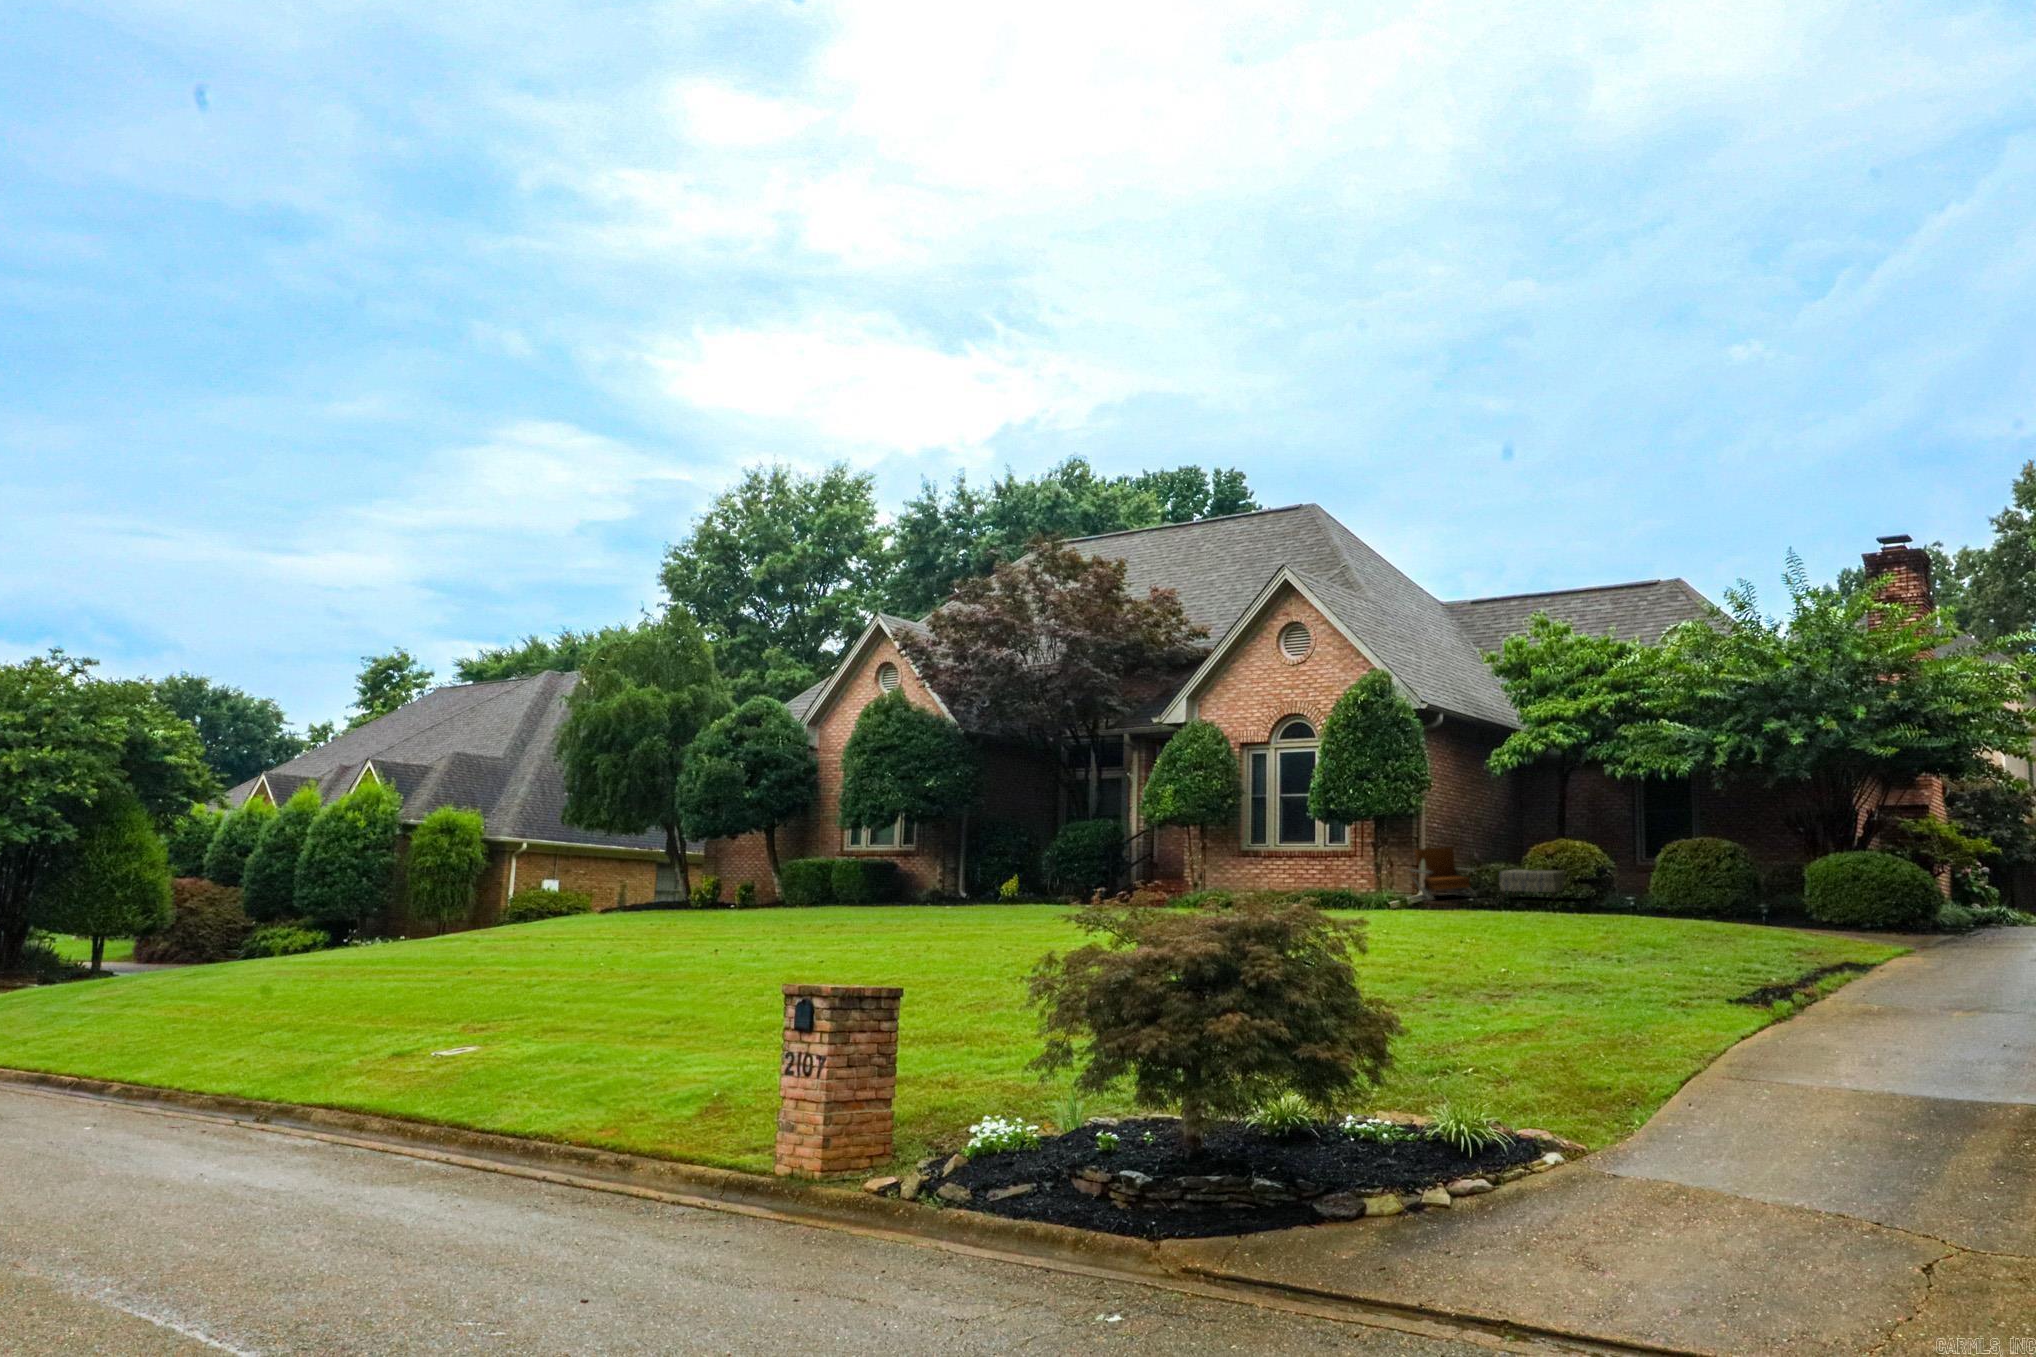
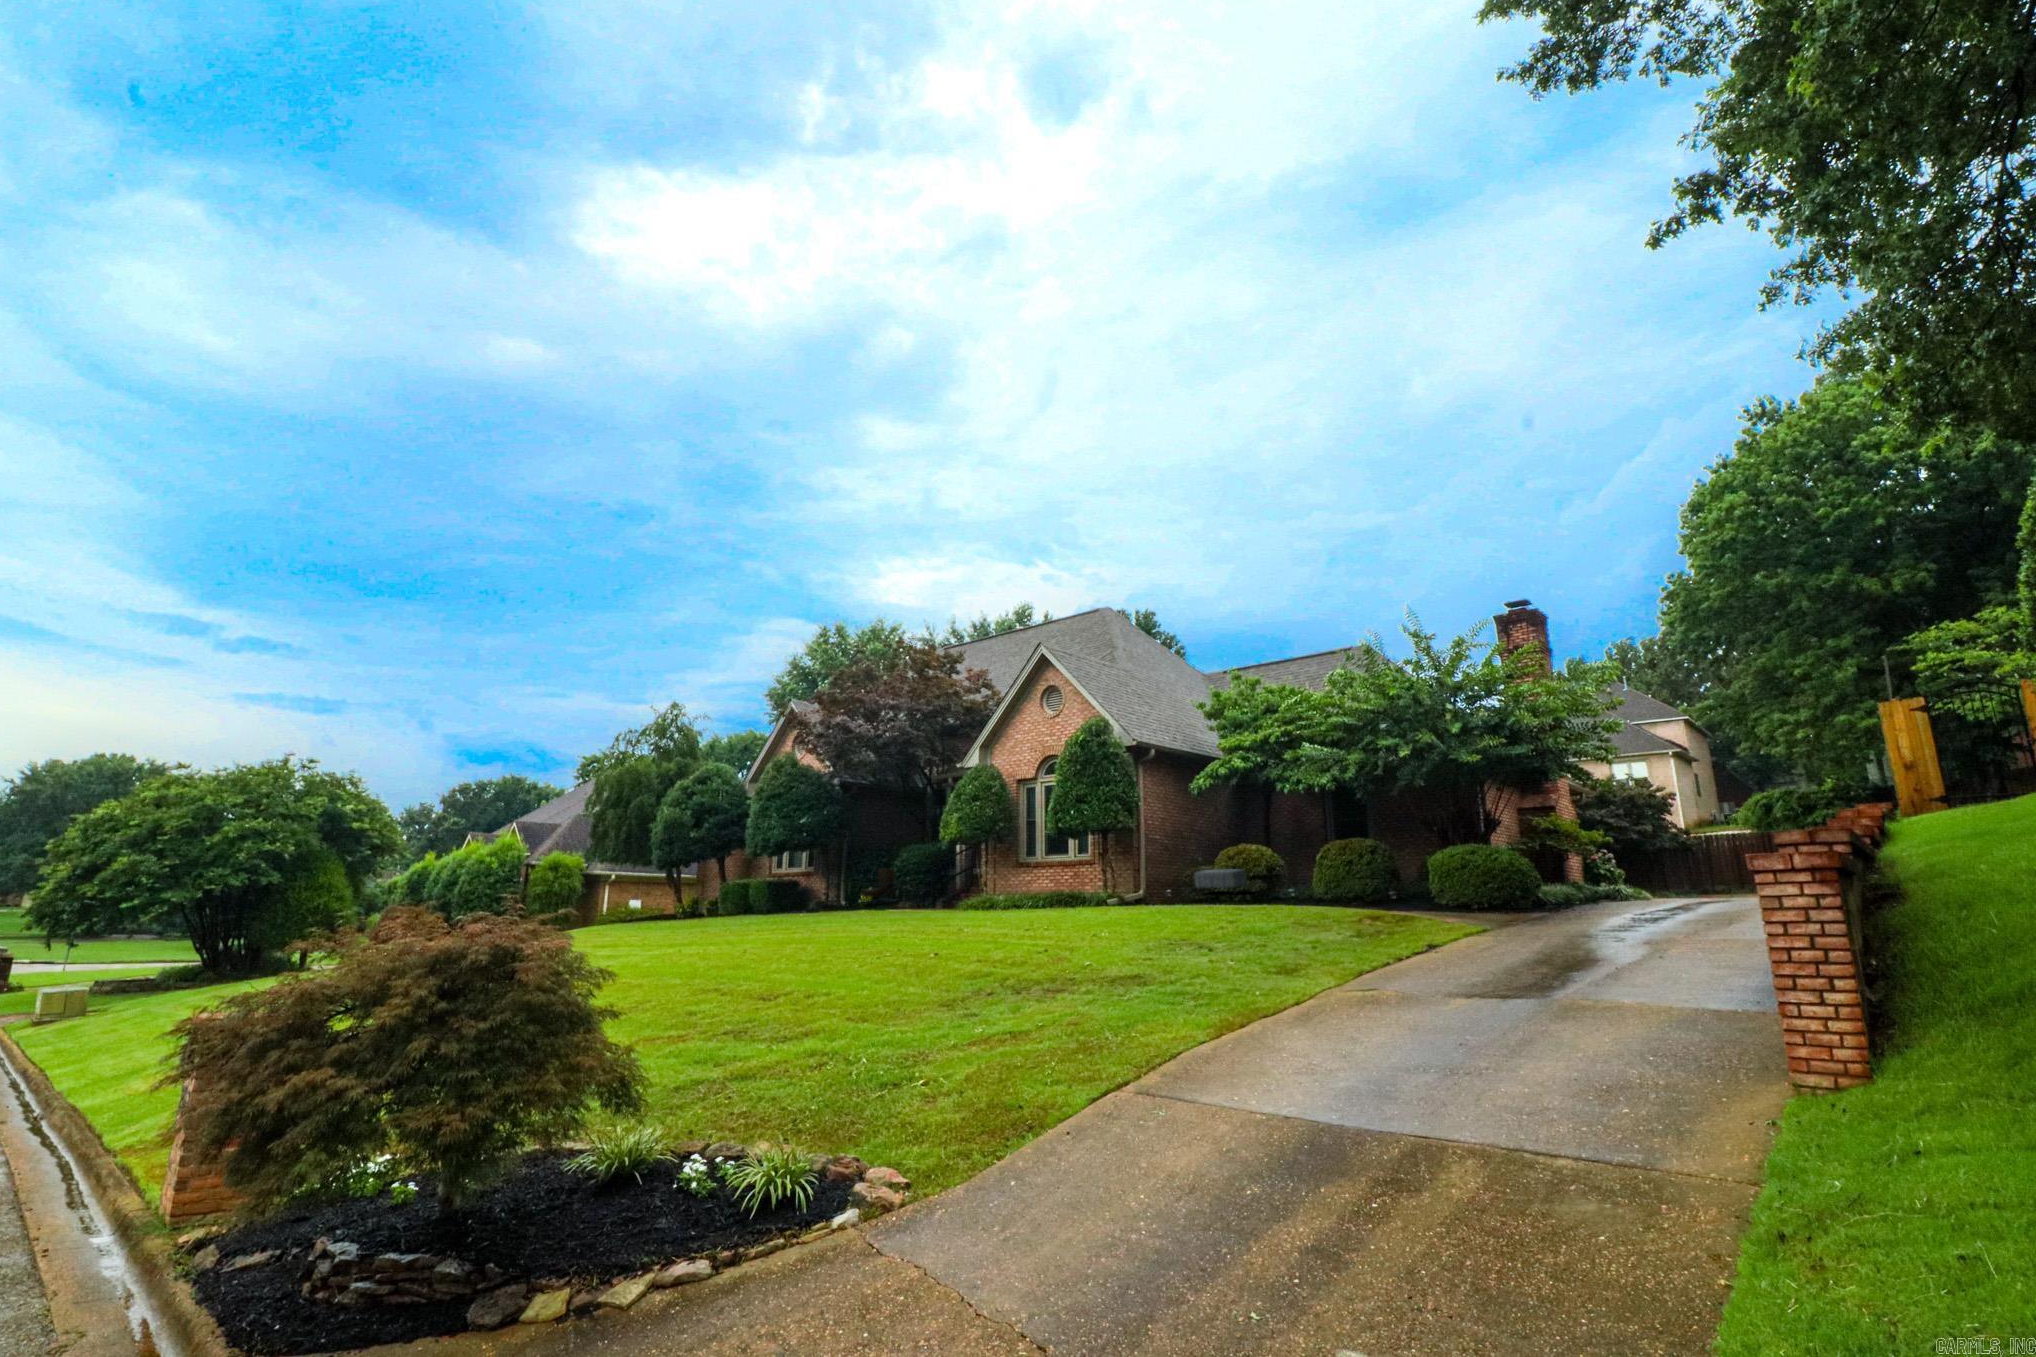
lounge chair: present [1410,847,1477,900] -> present [861,868,898,904]

